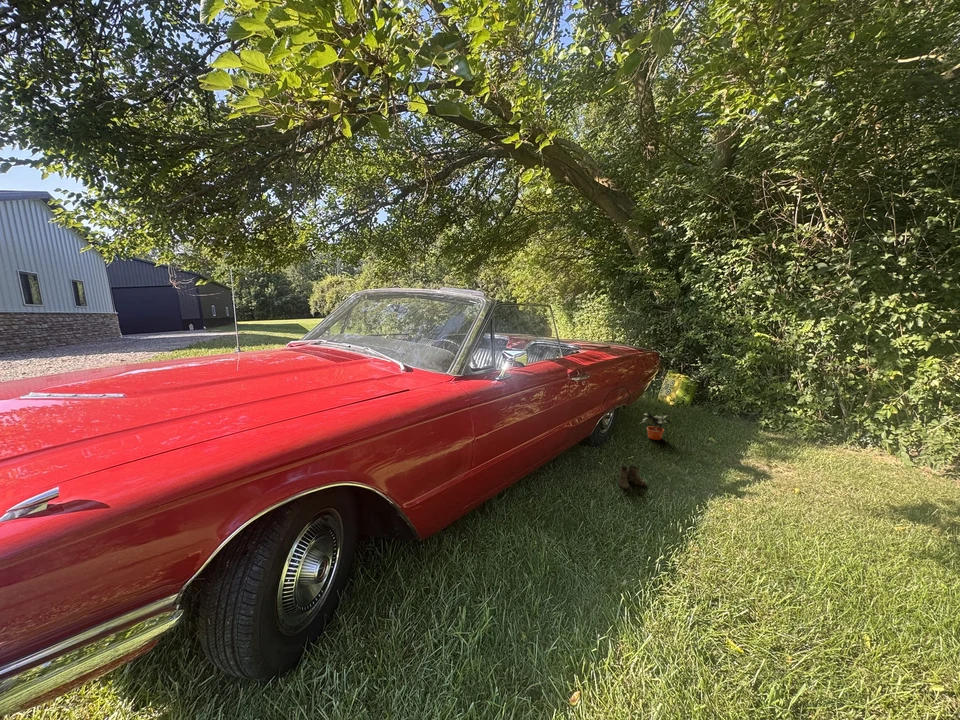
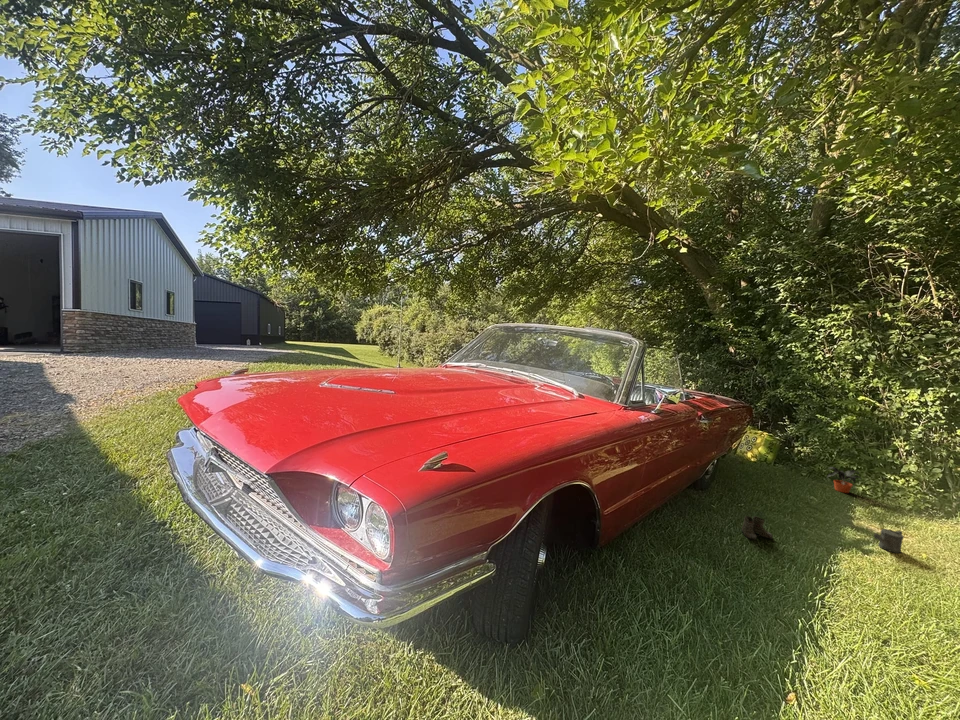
potted plant: present [639,413,671,440] -> present [827,467,861,493]
watering can: none [746,464,777,486] -> present [874,529,904,553]

